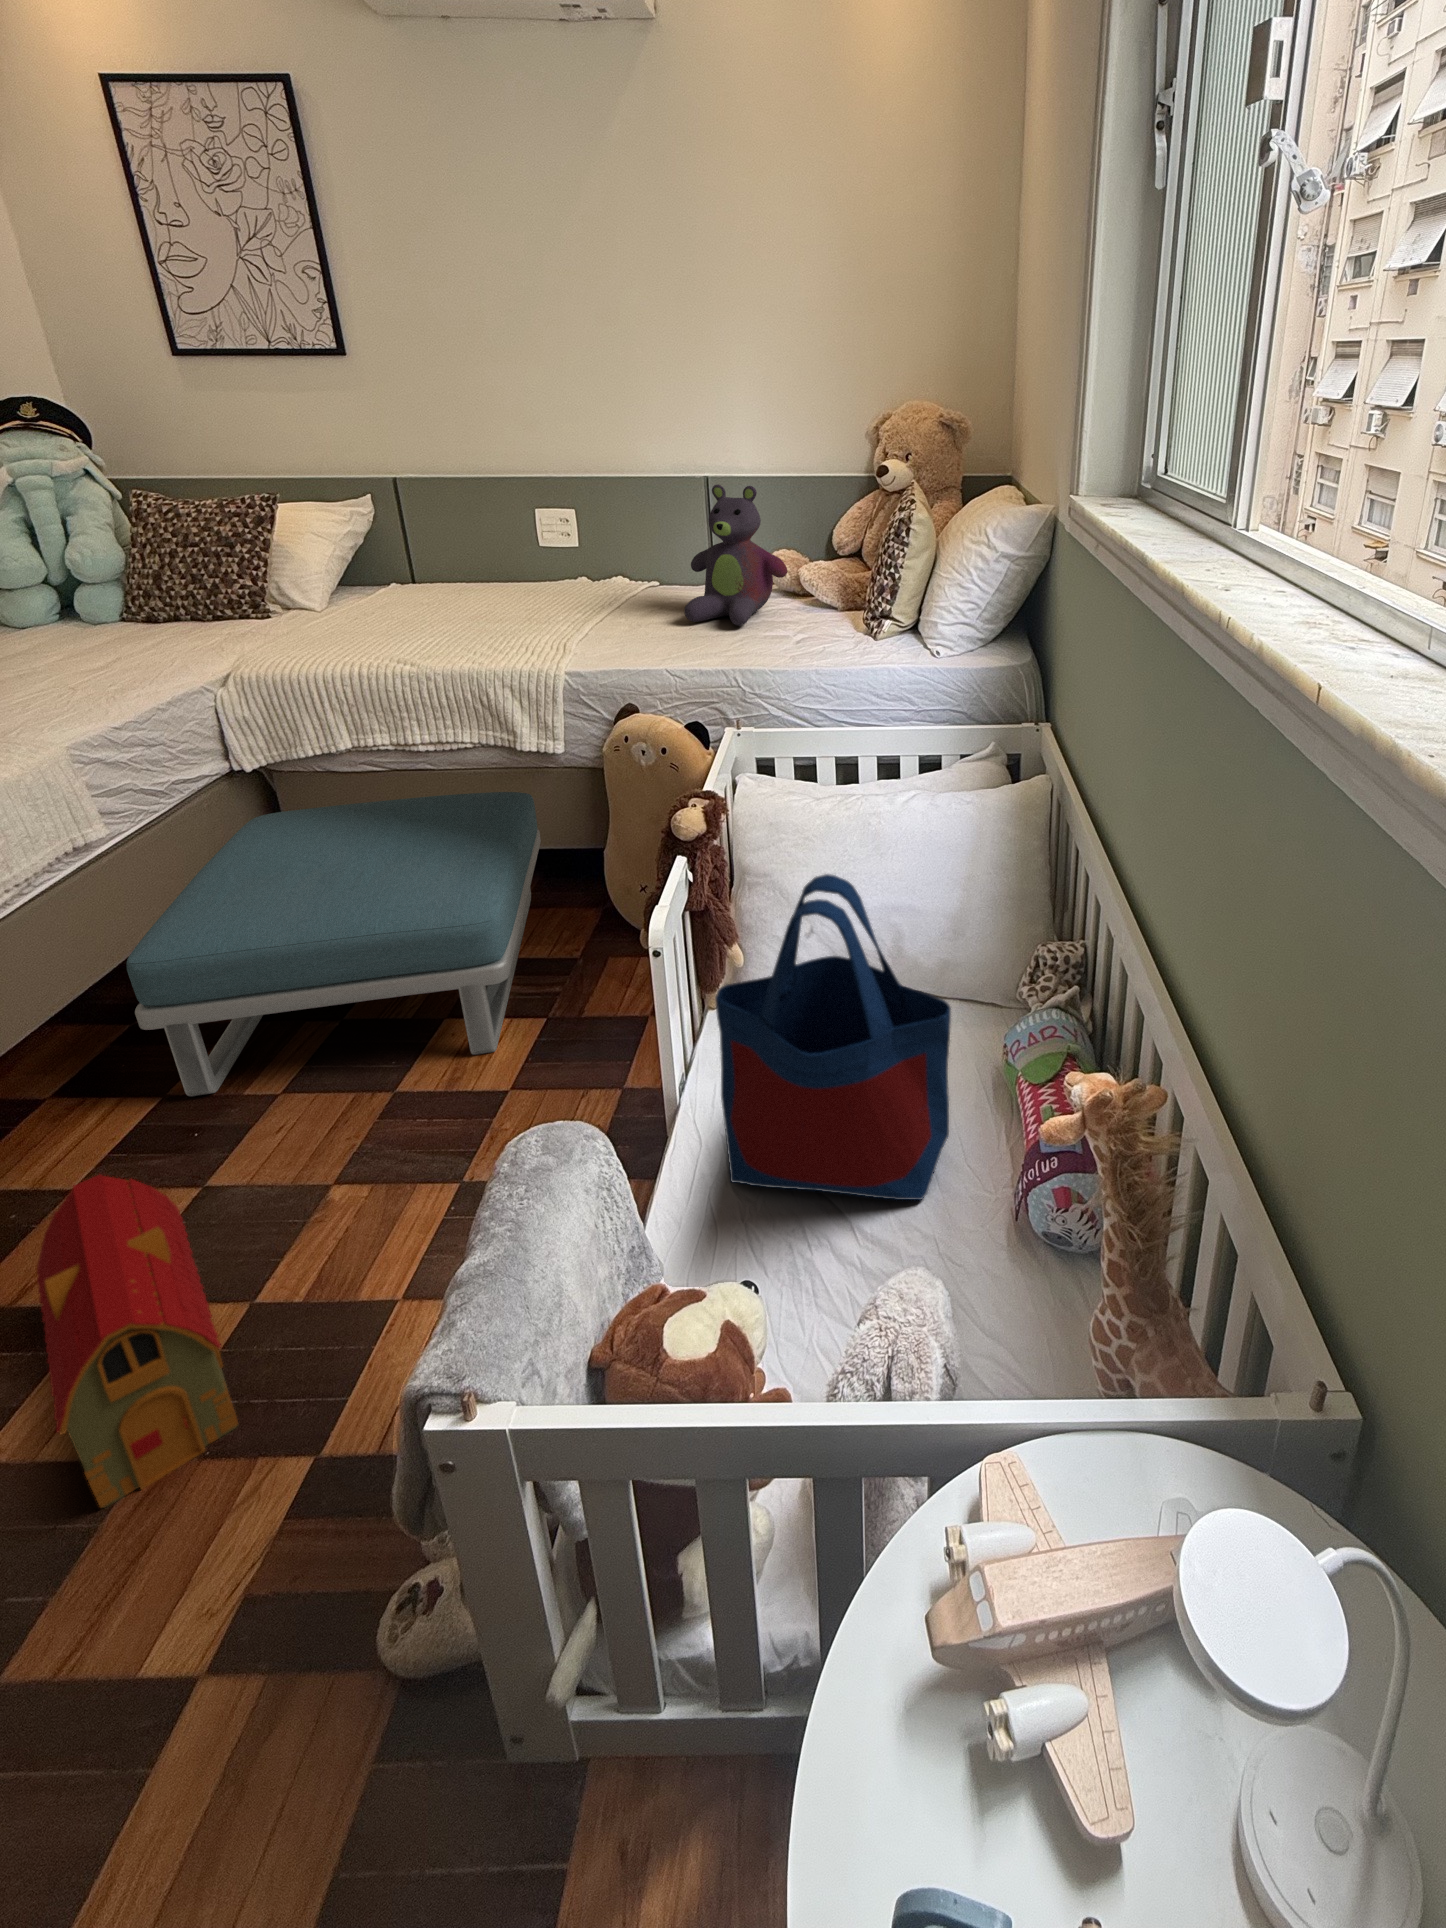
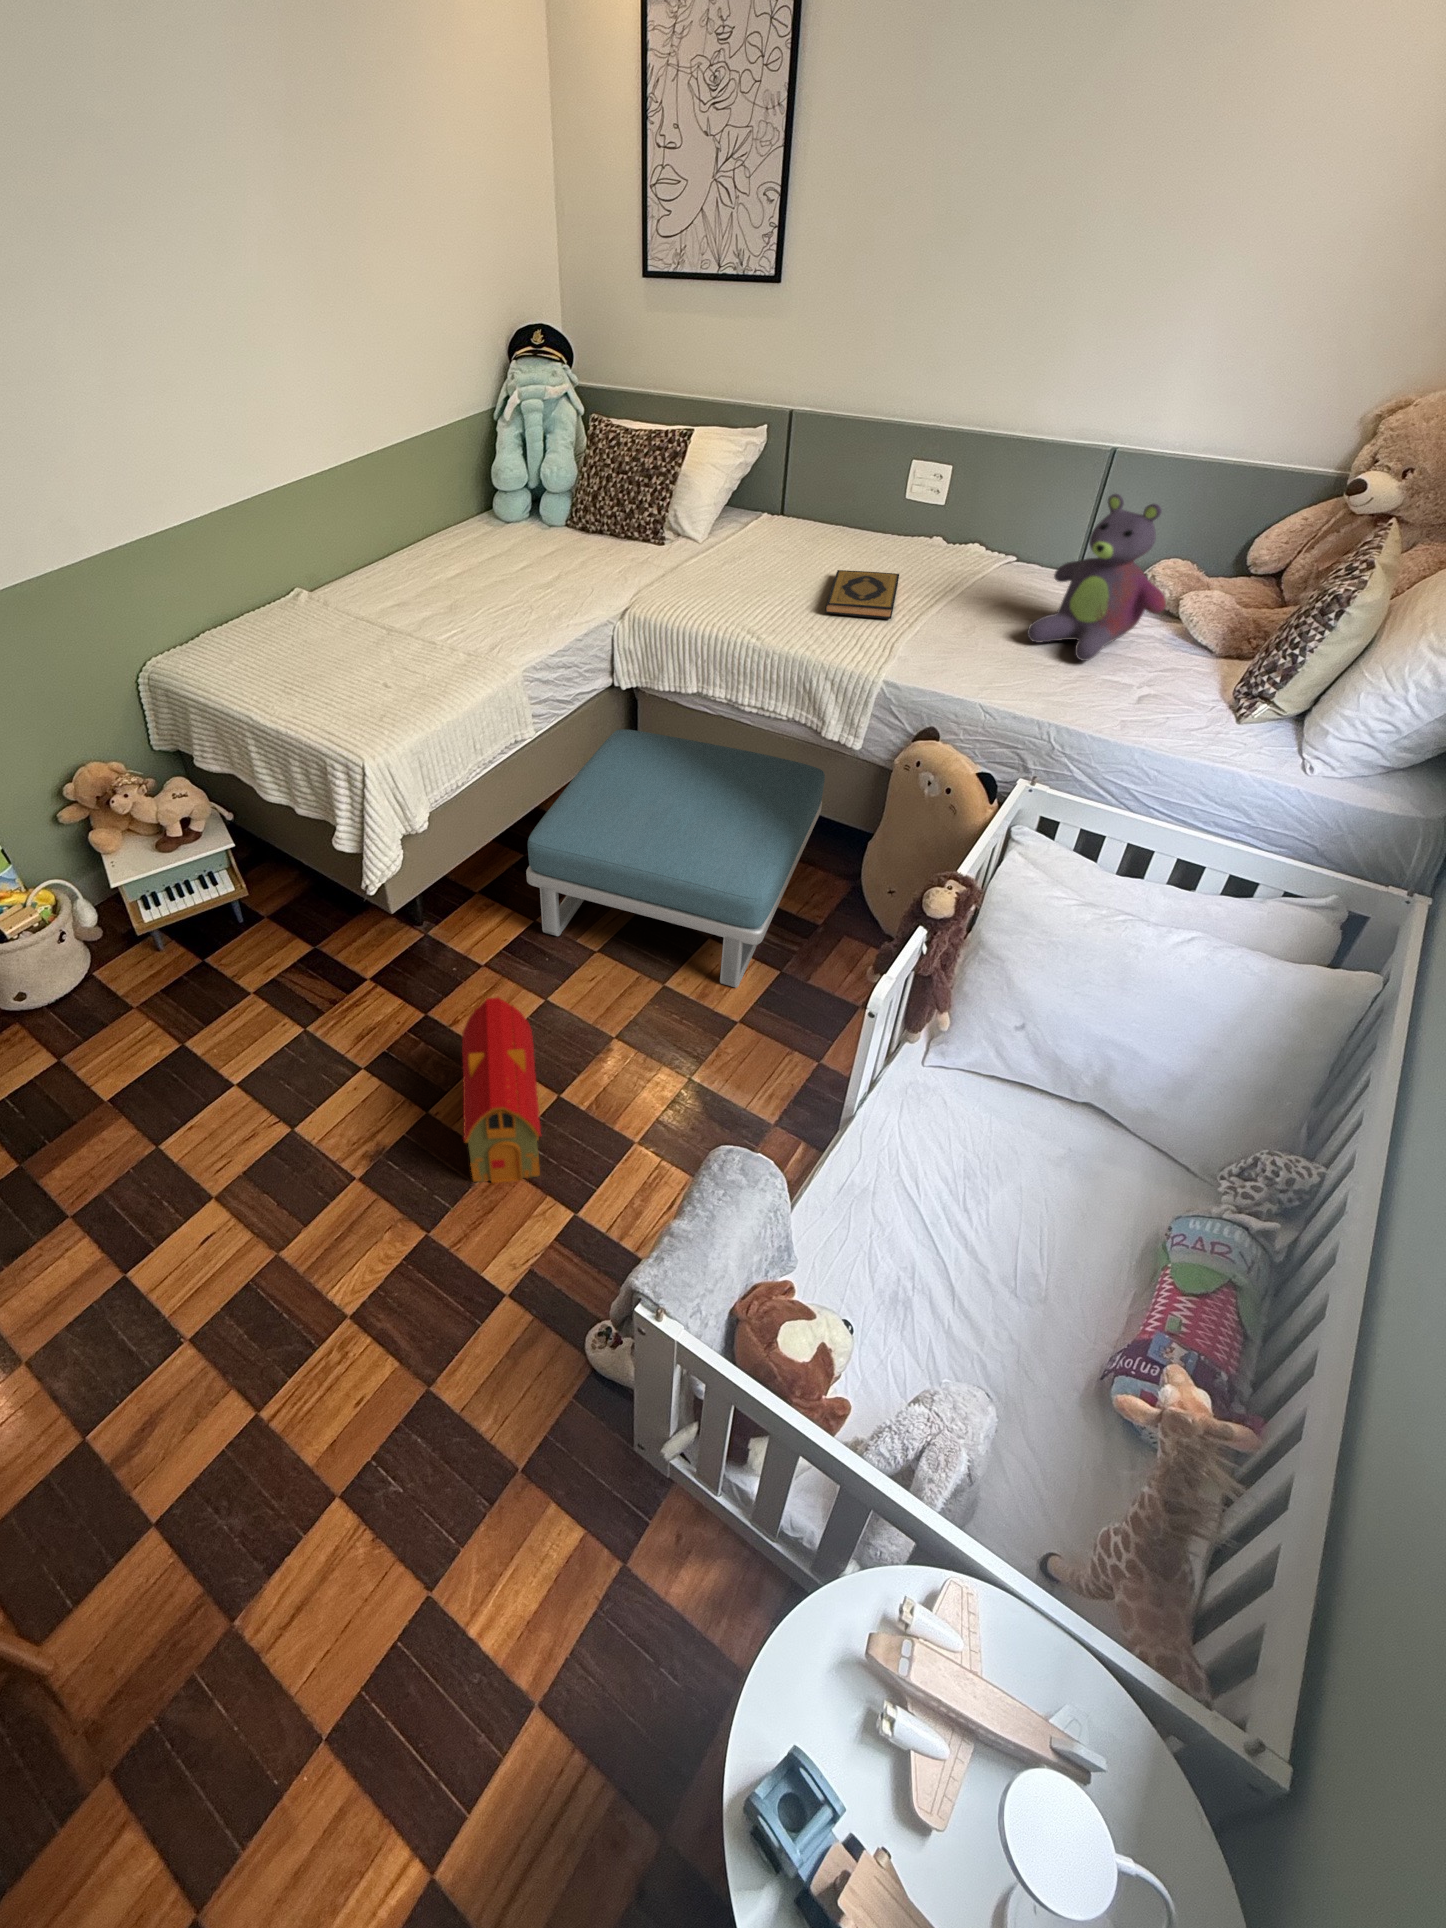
hardback book: none [482,597,554,634] -> present [826,570,899,619]
tote bag: present [715,874,951,1200] -> none [869,1065,1100,1331]

